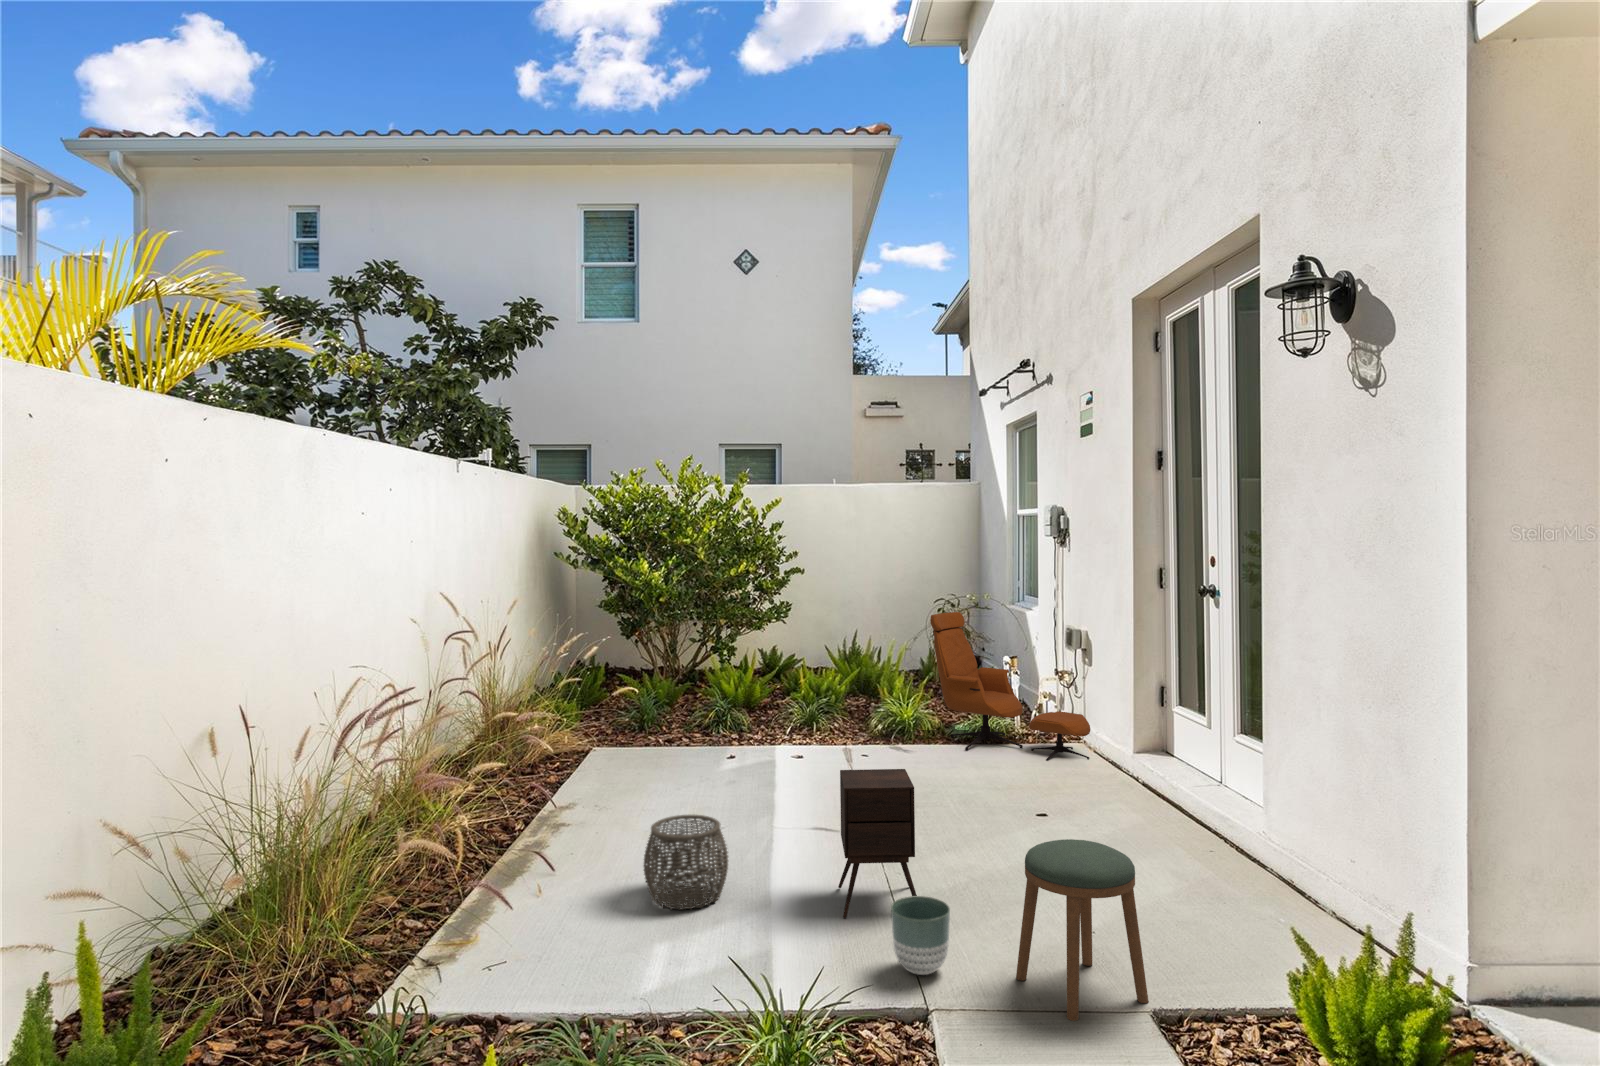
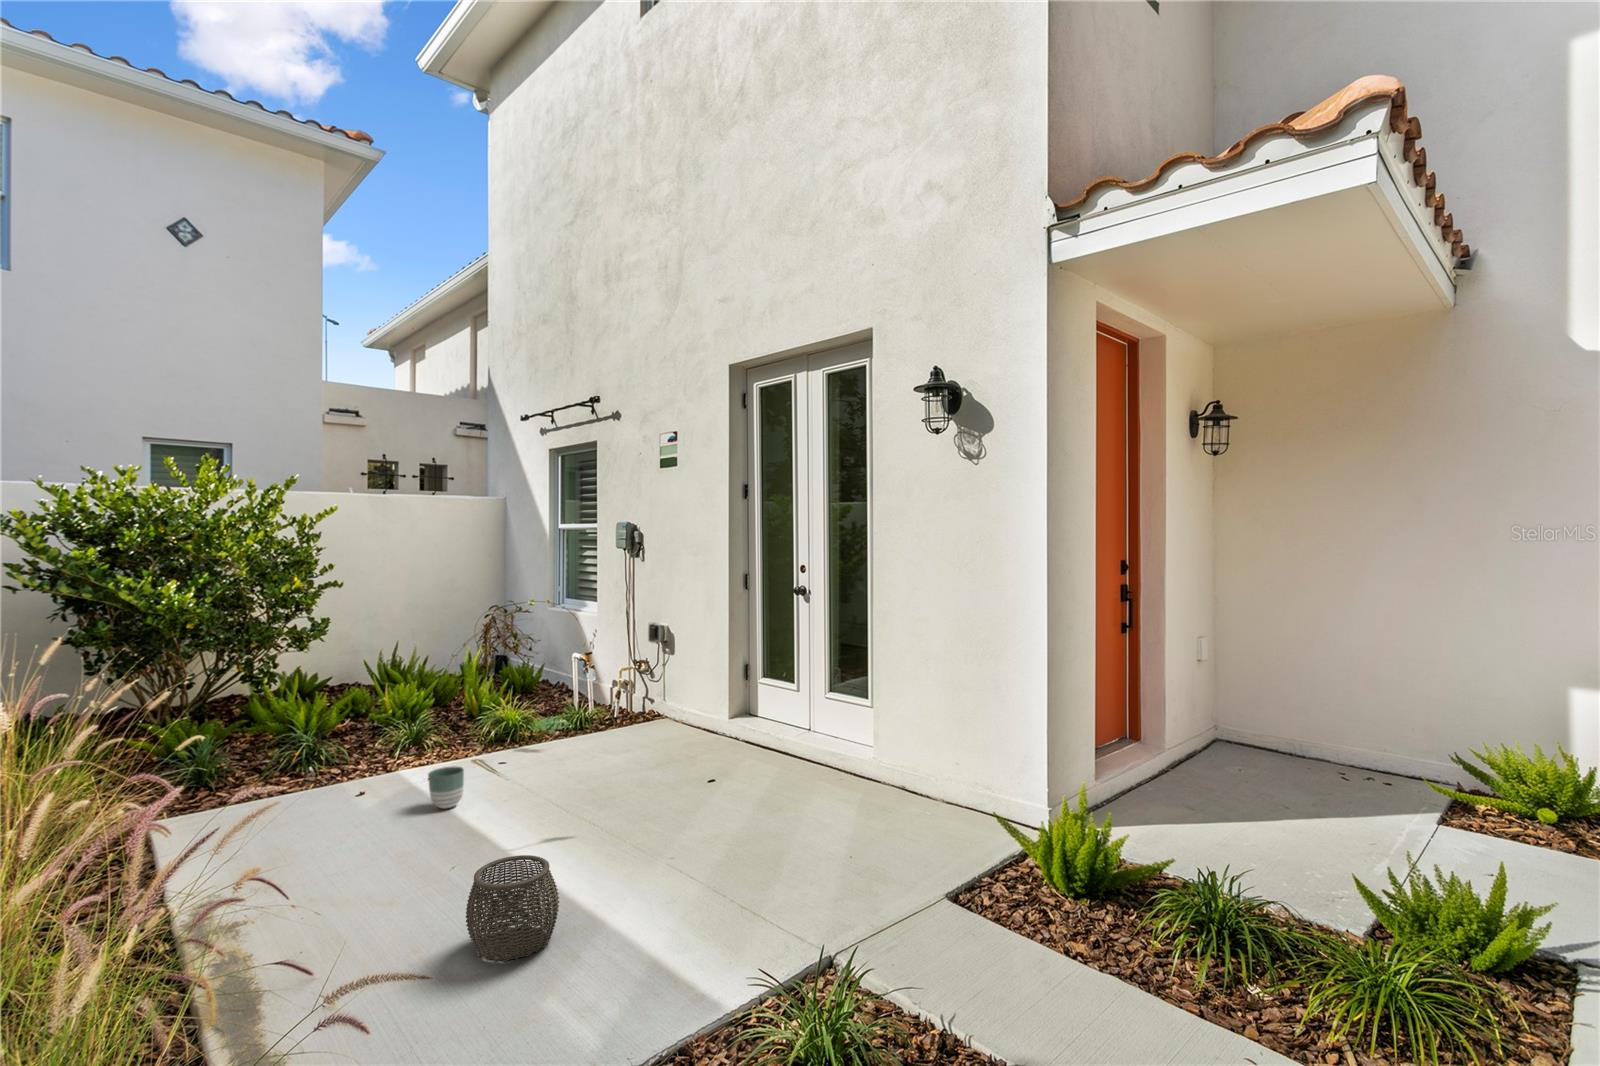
lounge chair: present [930,612,1090,761] -> none [530,620,679,744]
side table: present [838,769,917,918] -> none [639,764,732,906]
stool: present [1016,839,1149,1021] -> none [847,783,932,912]
planter: present [891,896,950,975] -> present [428,766,464,808]

